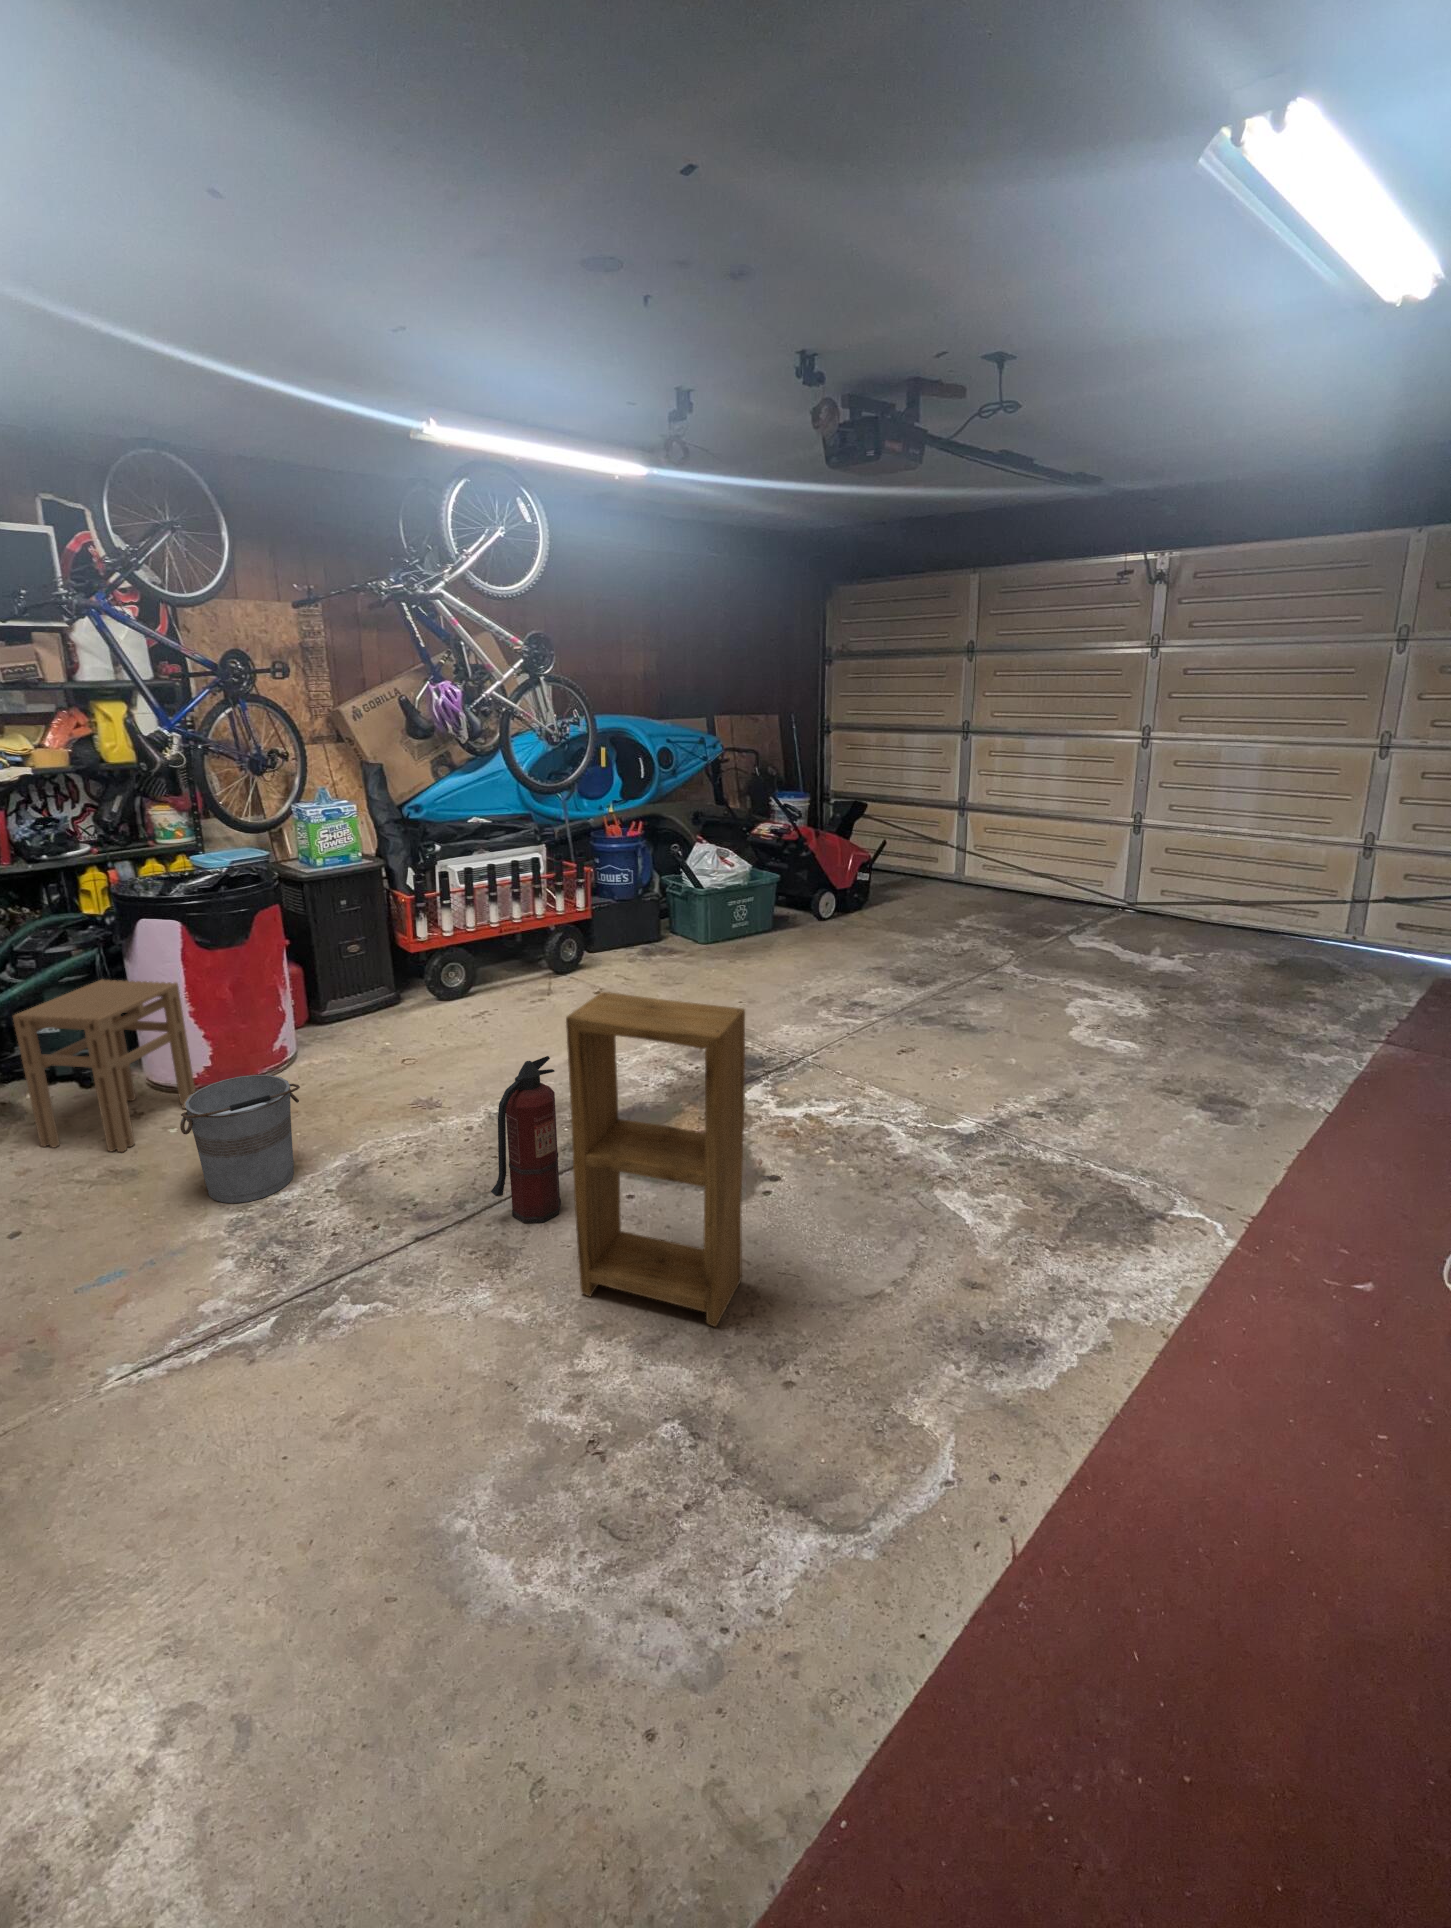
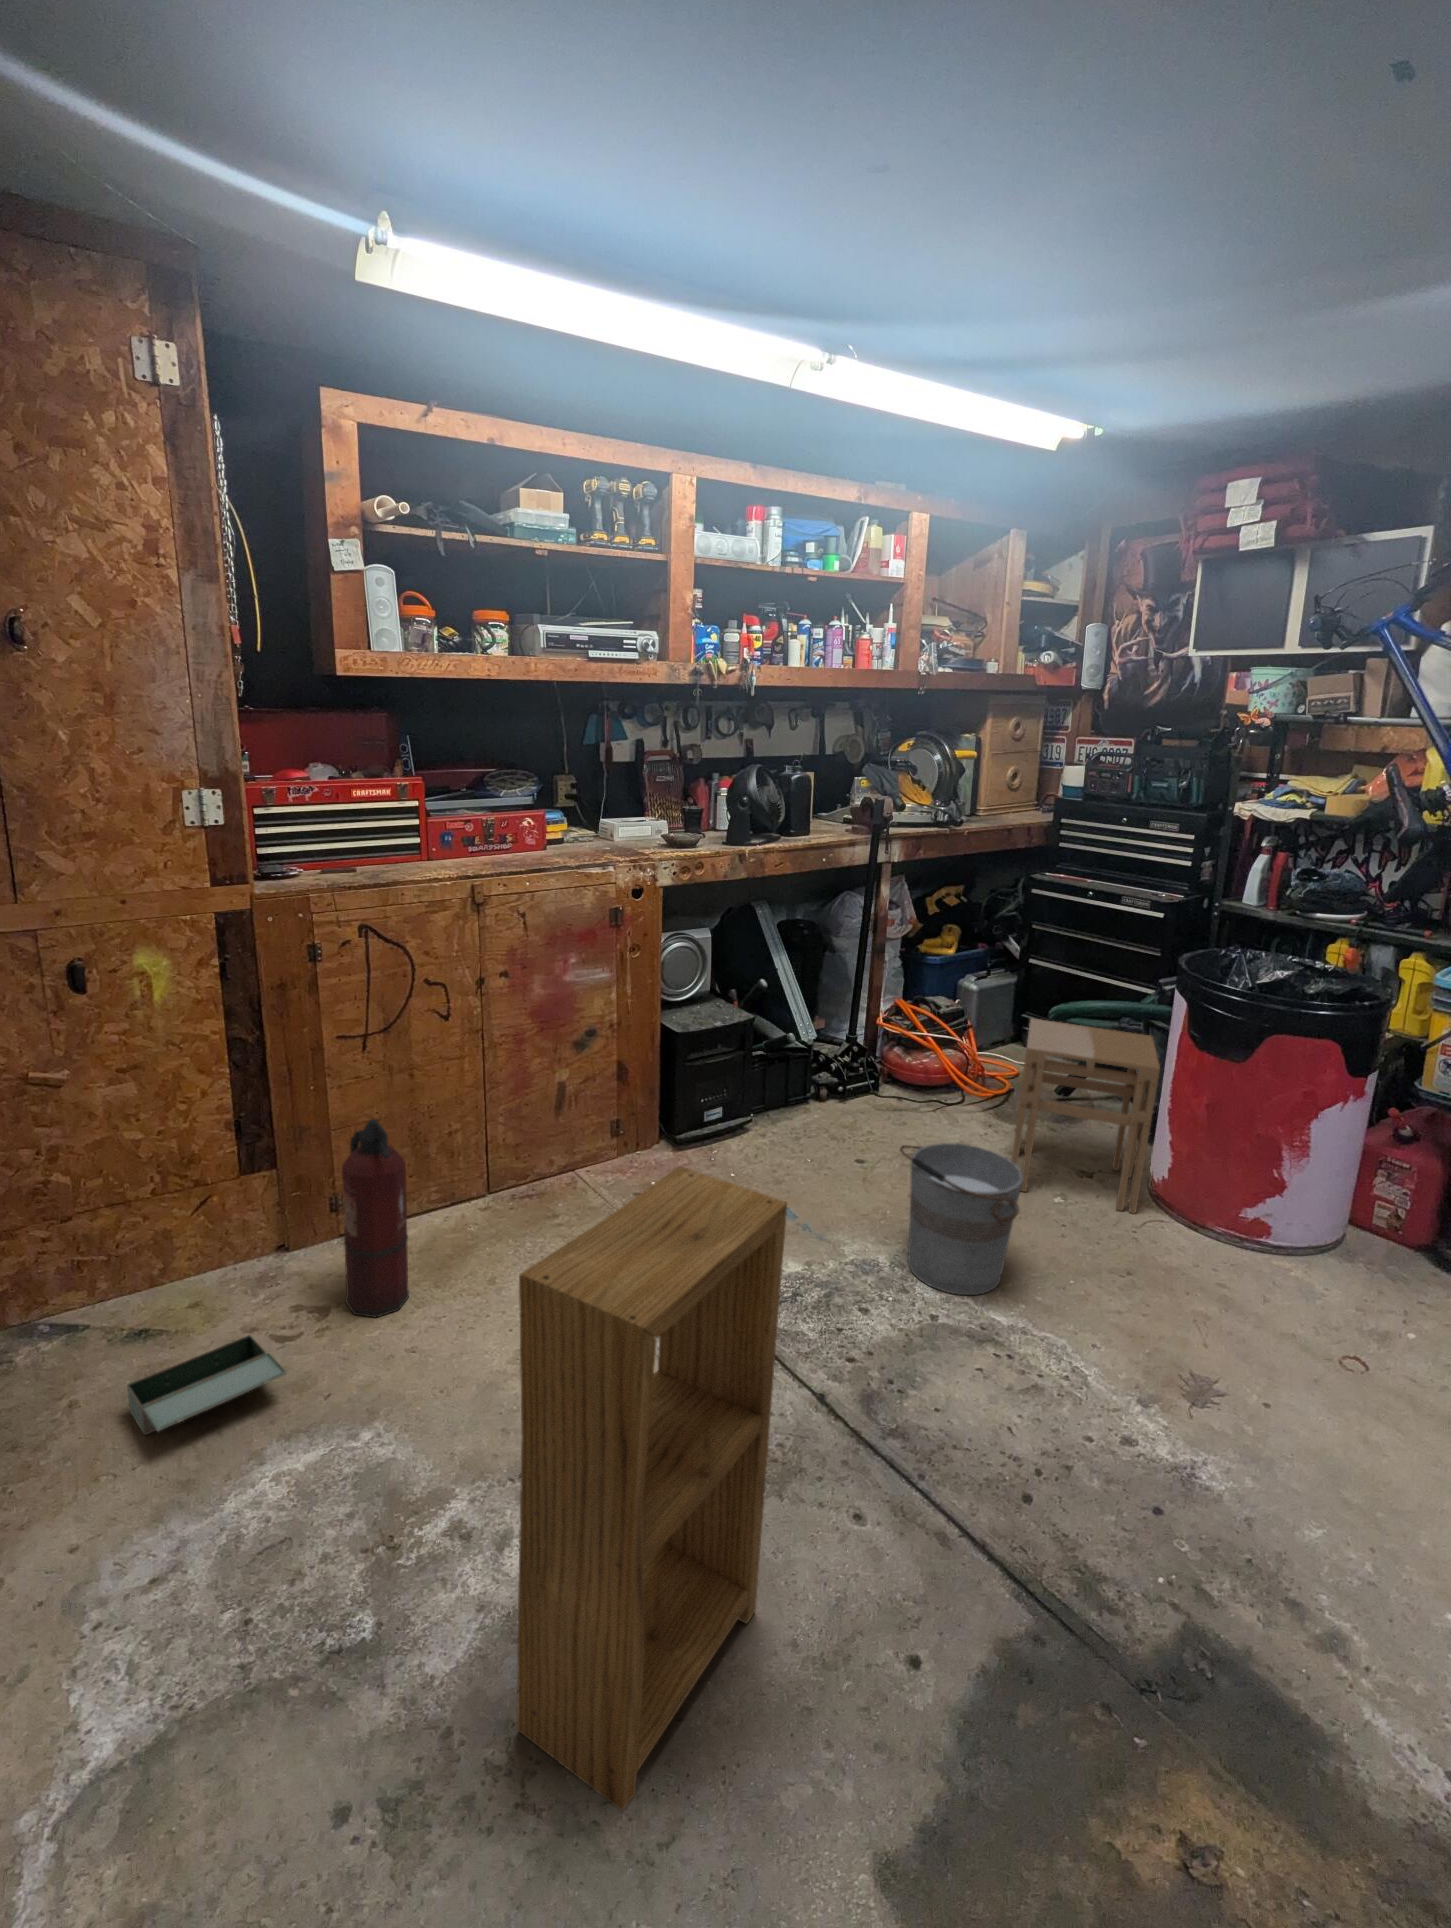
fire extinguisher: present [491,1056,561,1223] -> present [342,1119,409,1317]
toolbox: none [299,1601,508,1847] -> present [127,1335,286,1435]

